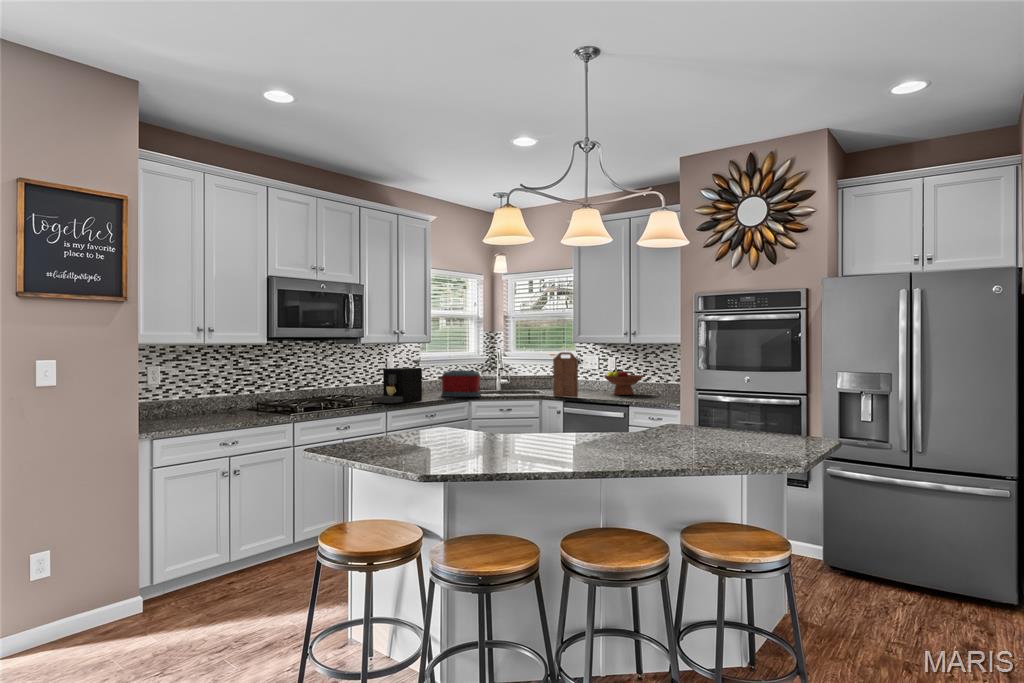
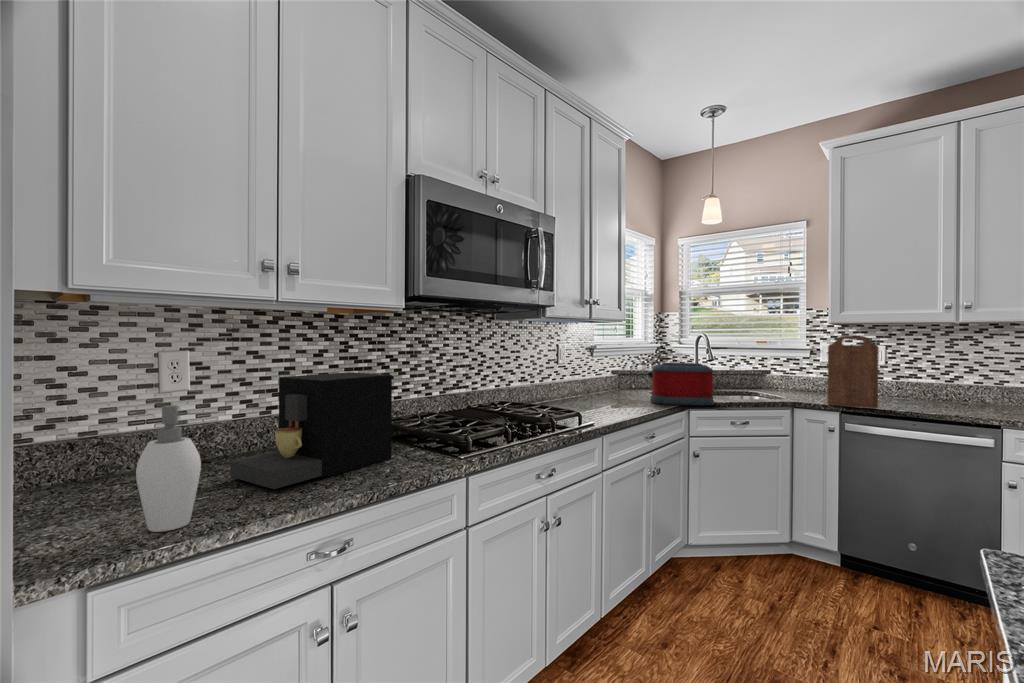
coffee maker: present [372,368,422,403] -> present [230,372,392,489]
fruit bowl: present [604,369,643,395] -> none [885,363,964,403]
soap dispenser: none [160,386,188,429] -> present [136,405,218,532]

